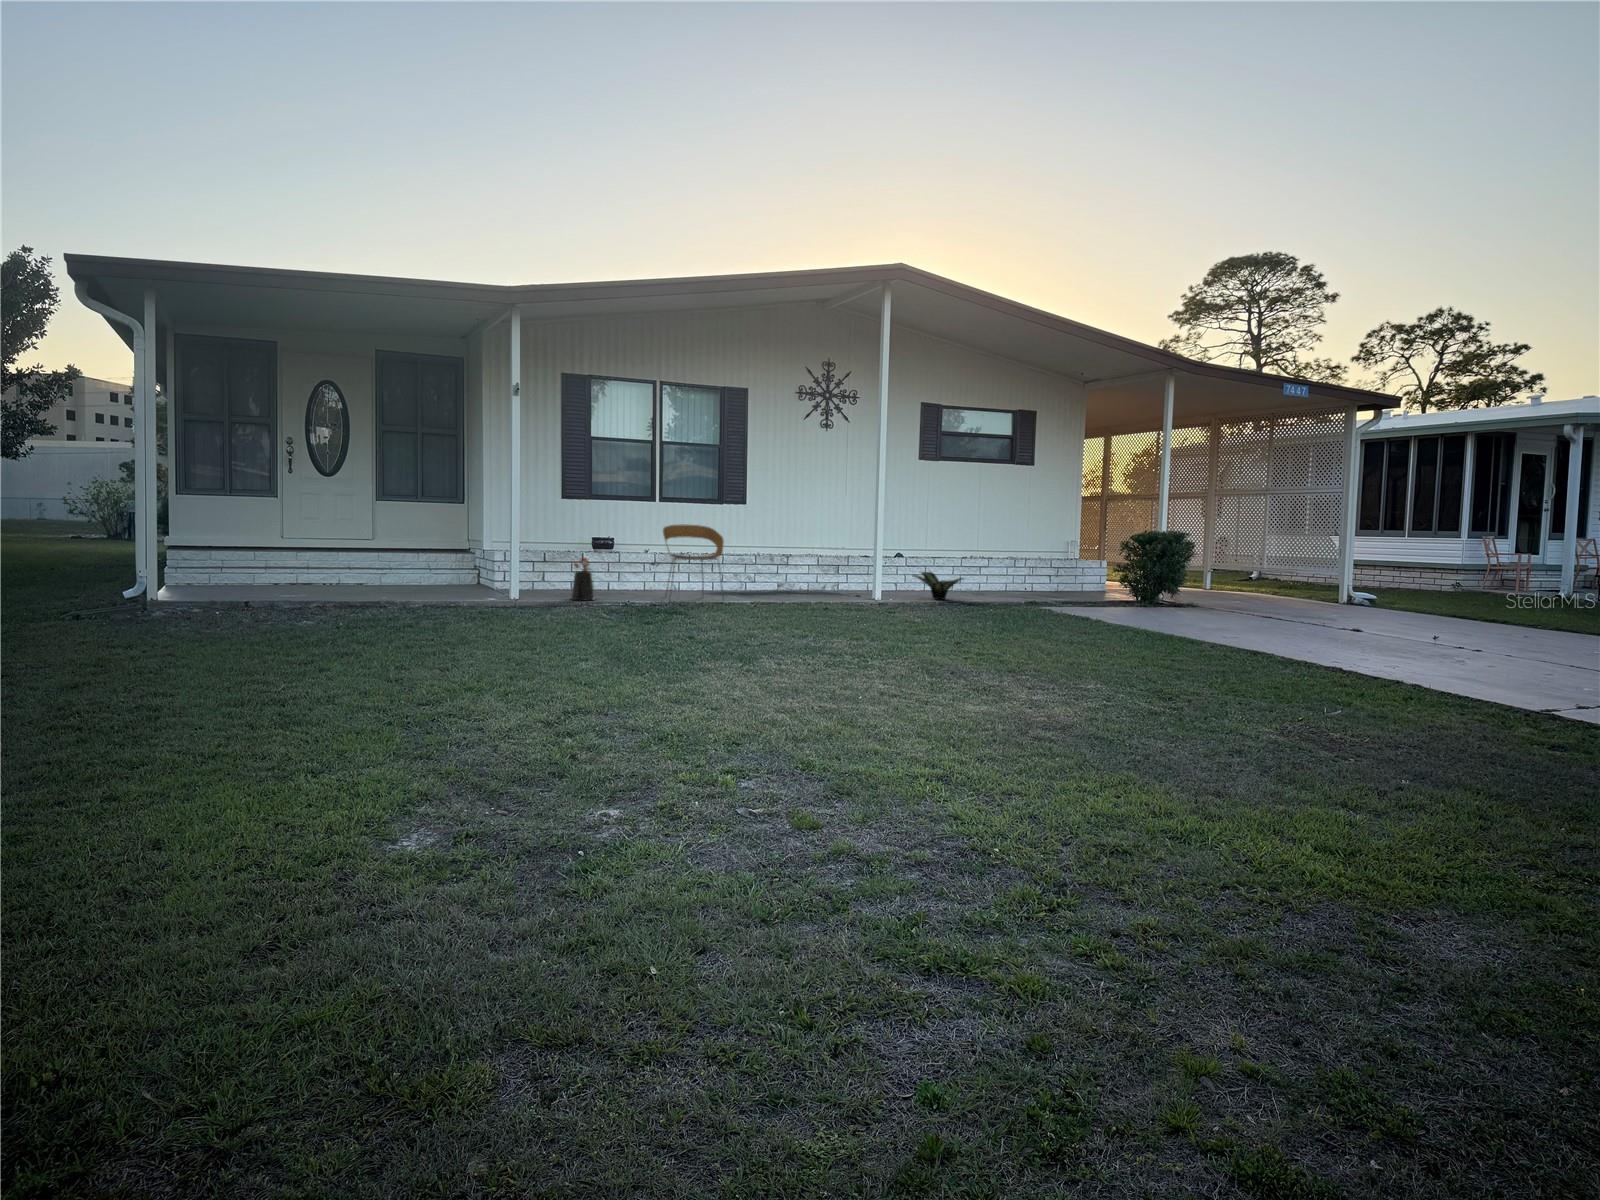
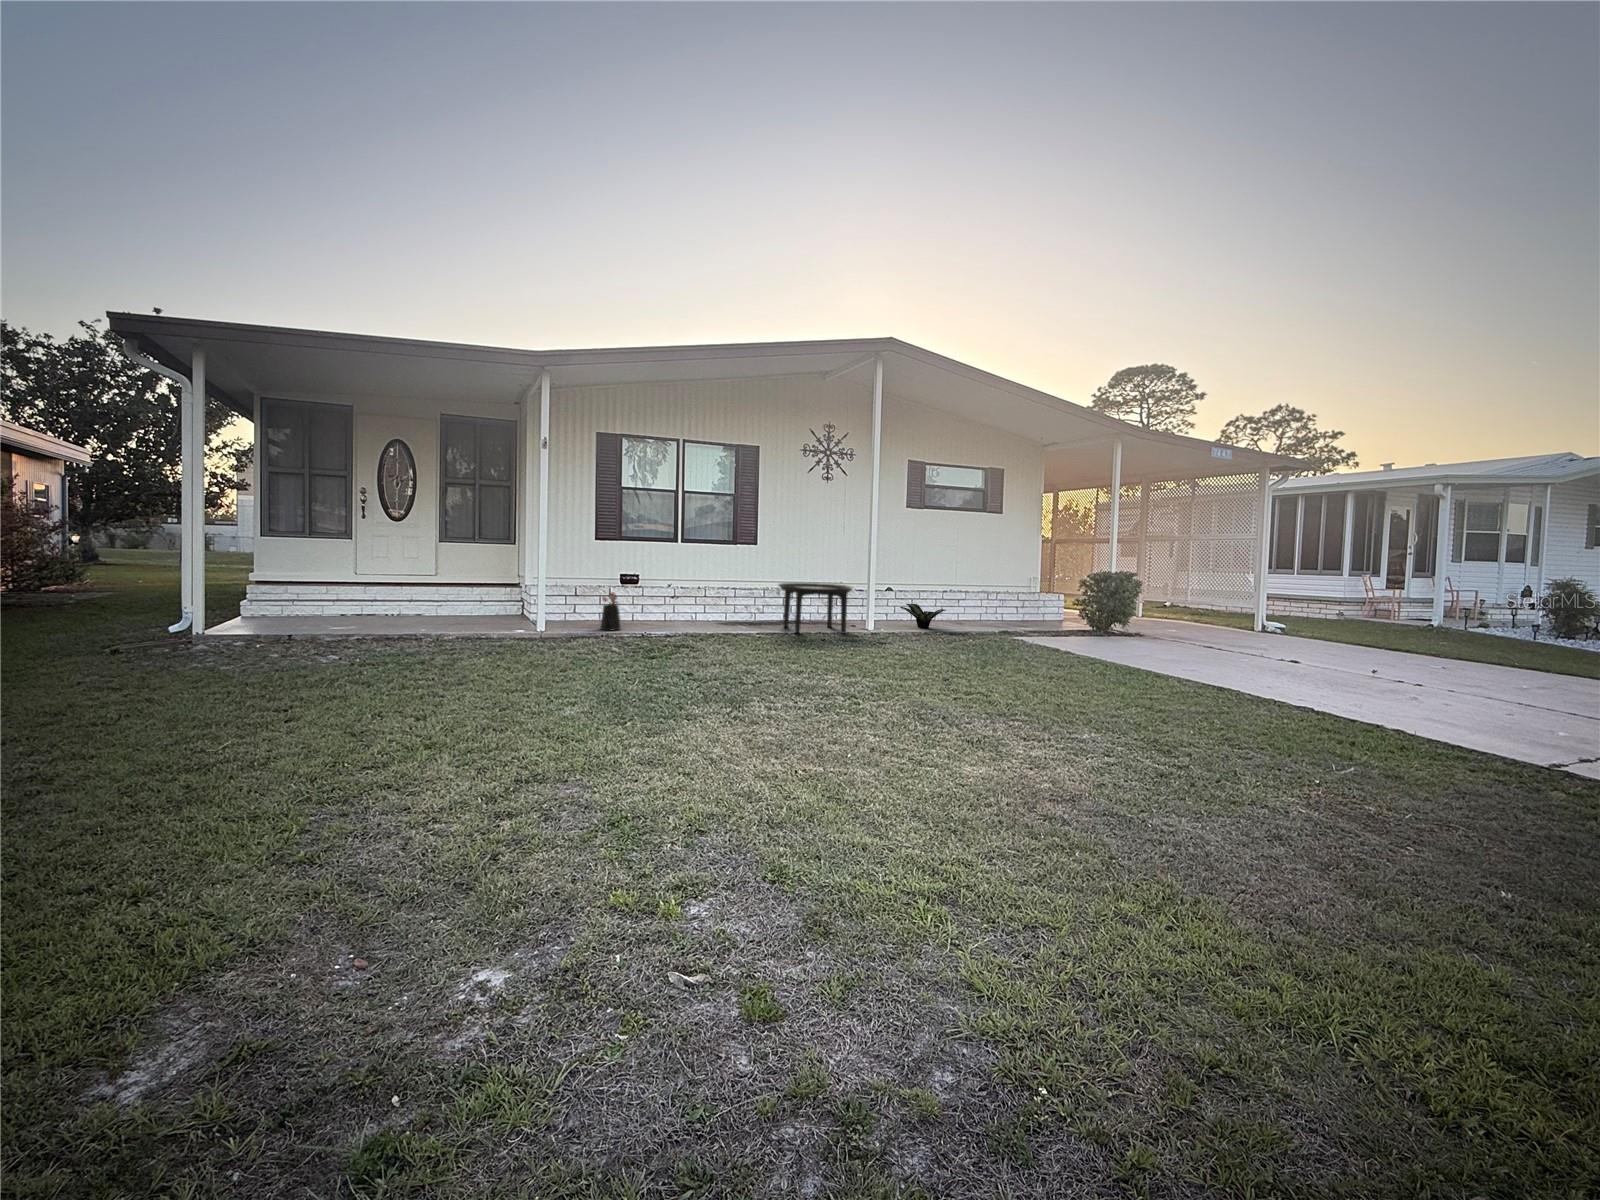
chair: present [663,525,724,601] -> none [682,563,736,632]
round table: none [771,547,859,604] -> present [778,583,853,633]

